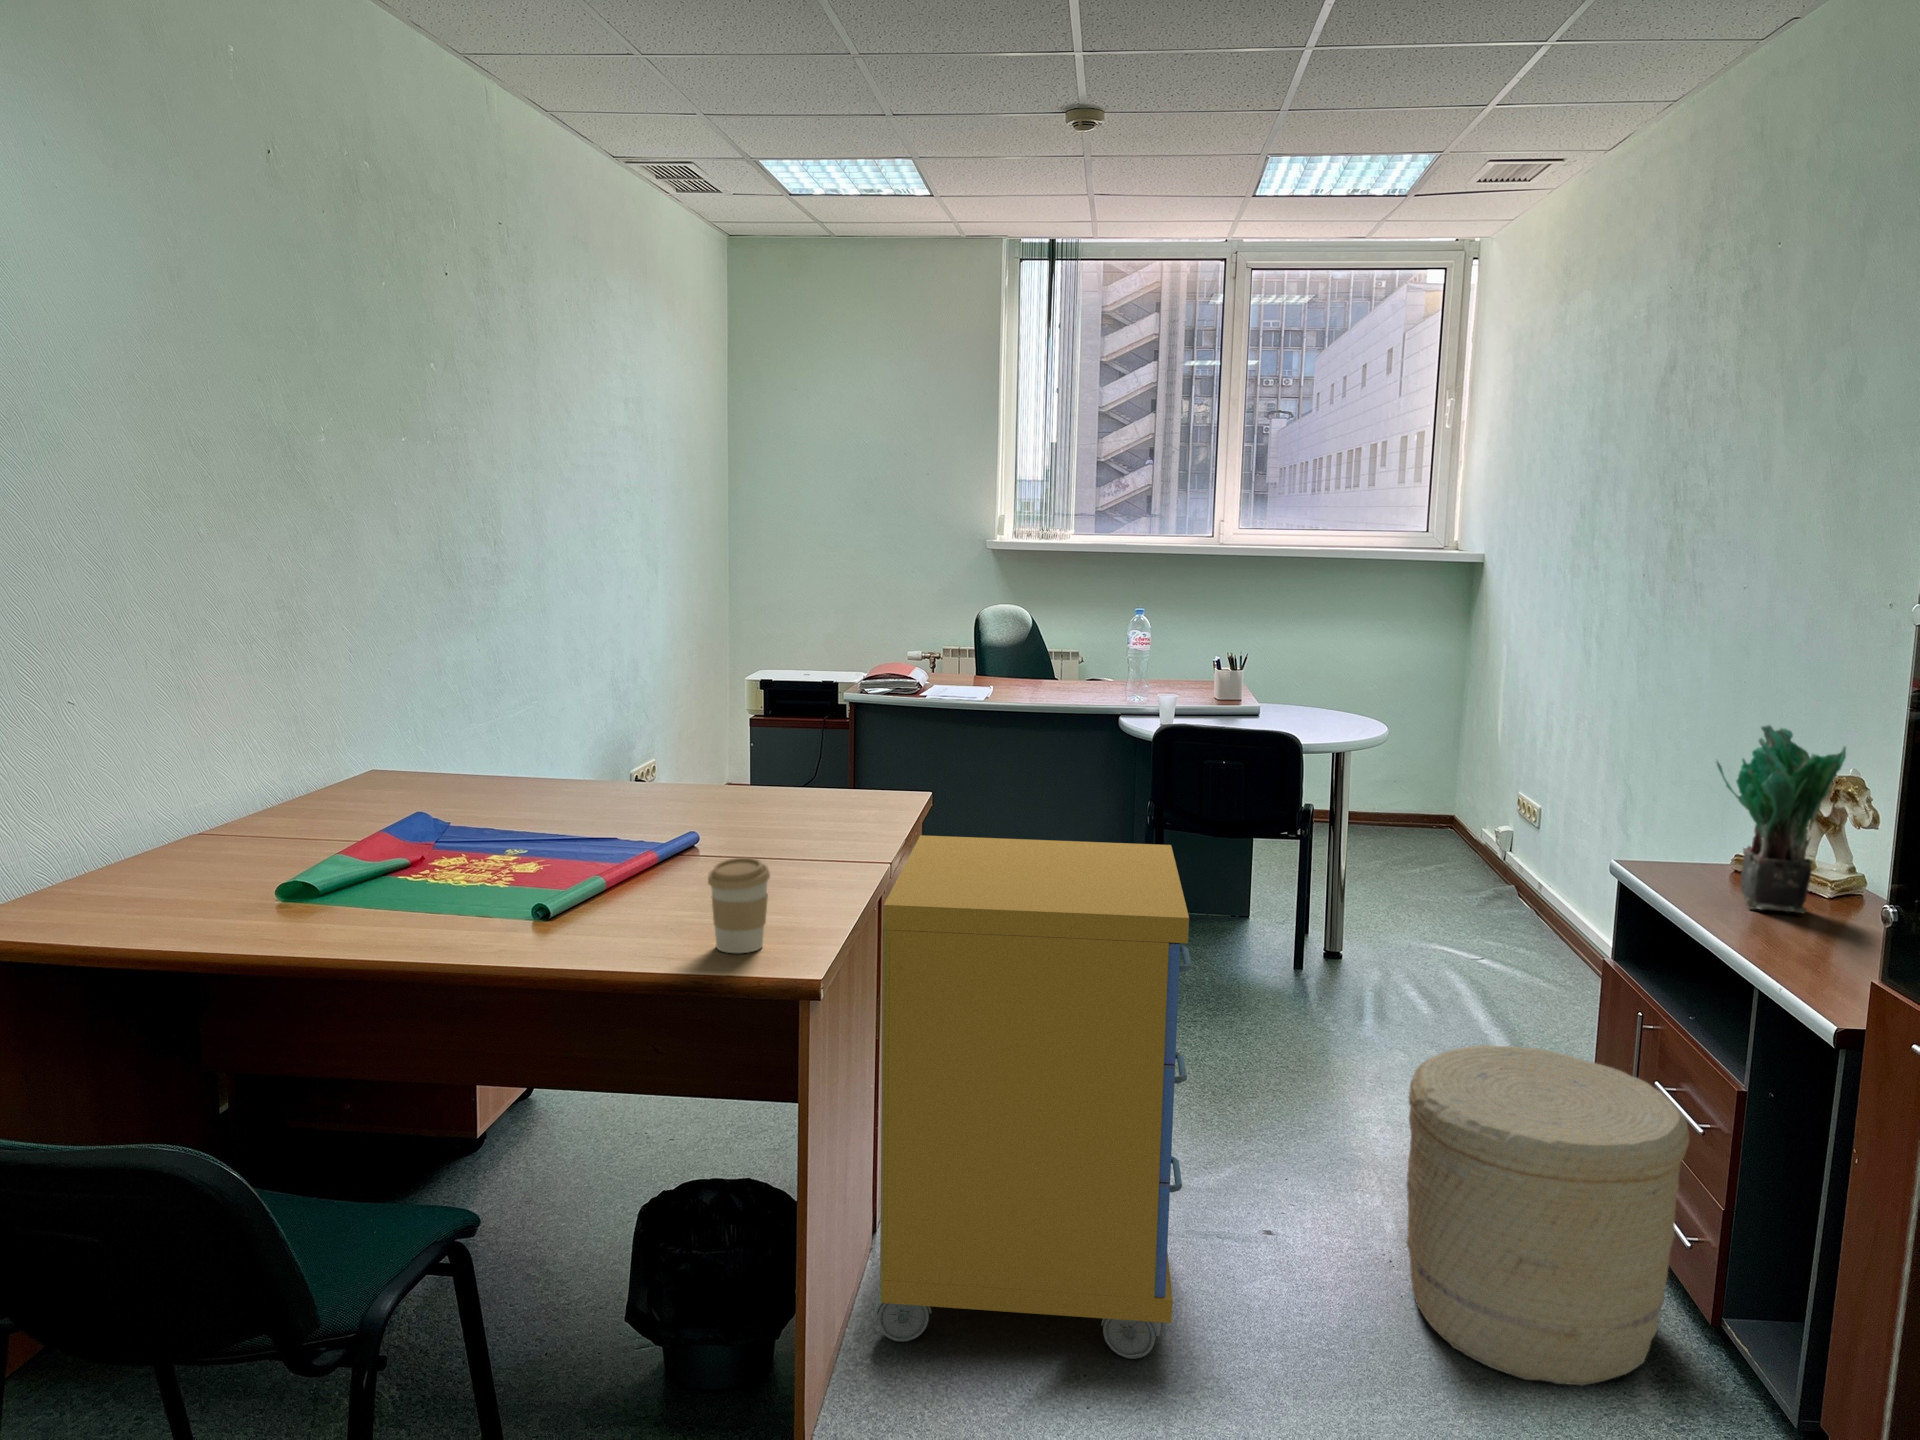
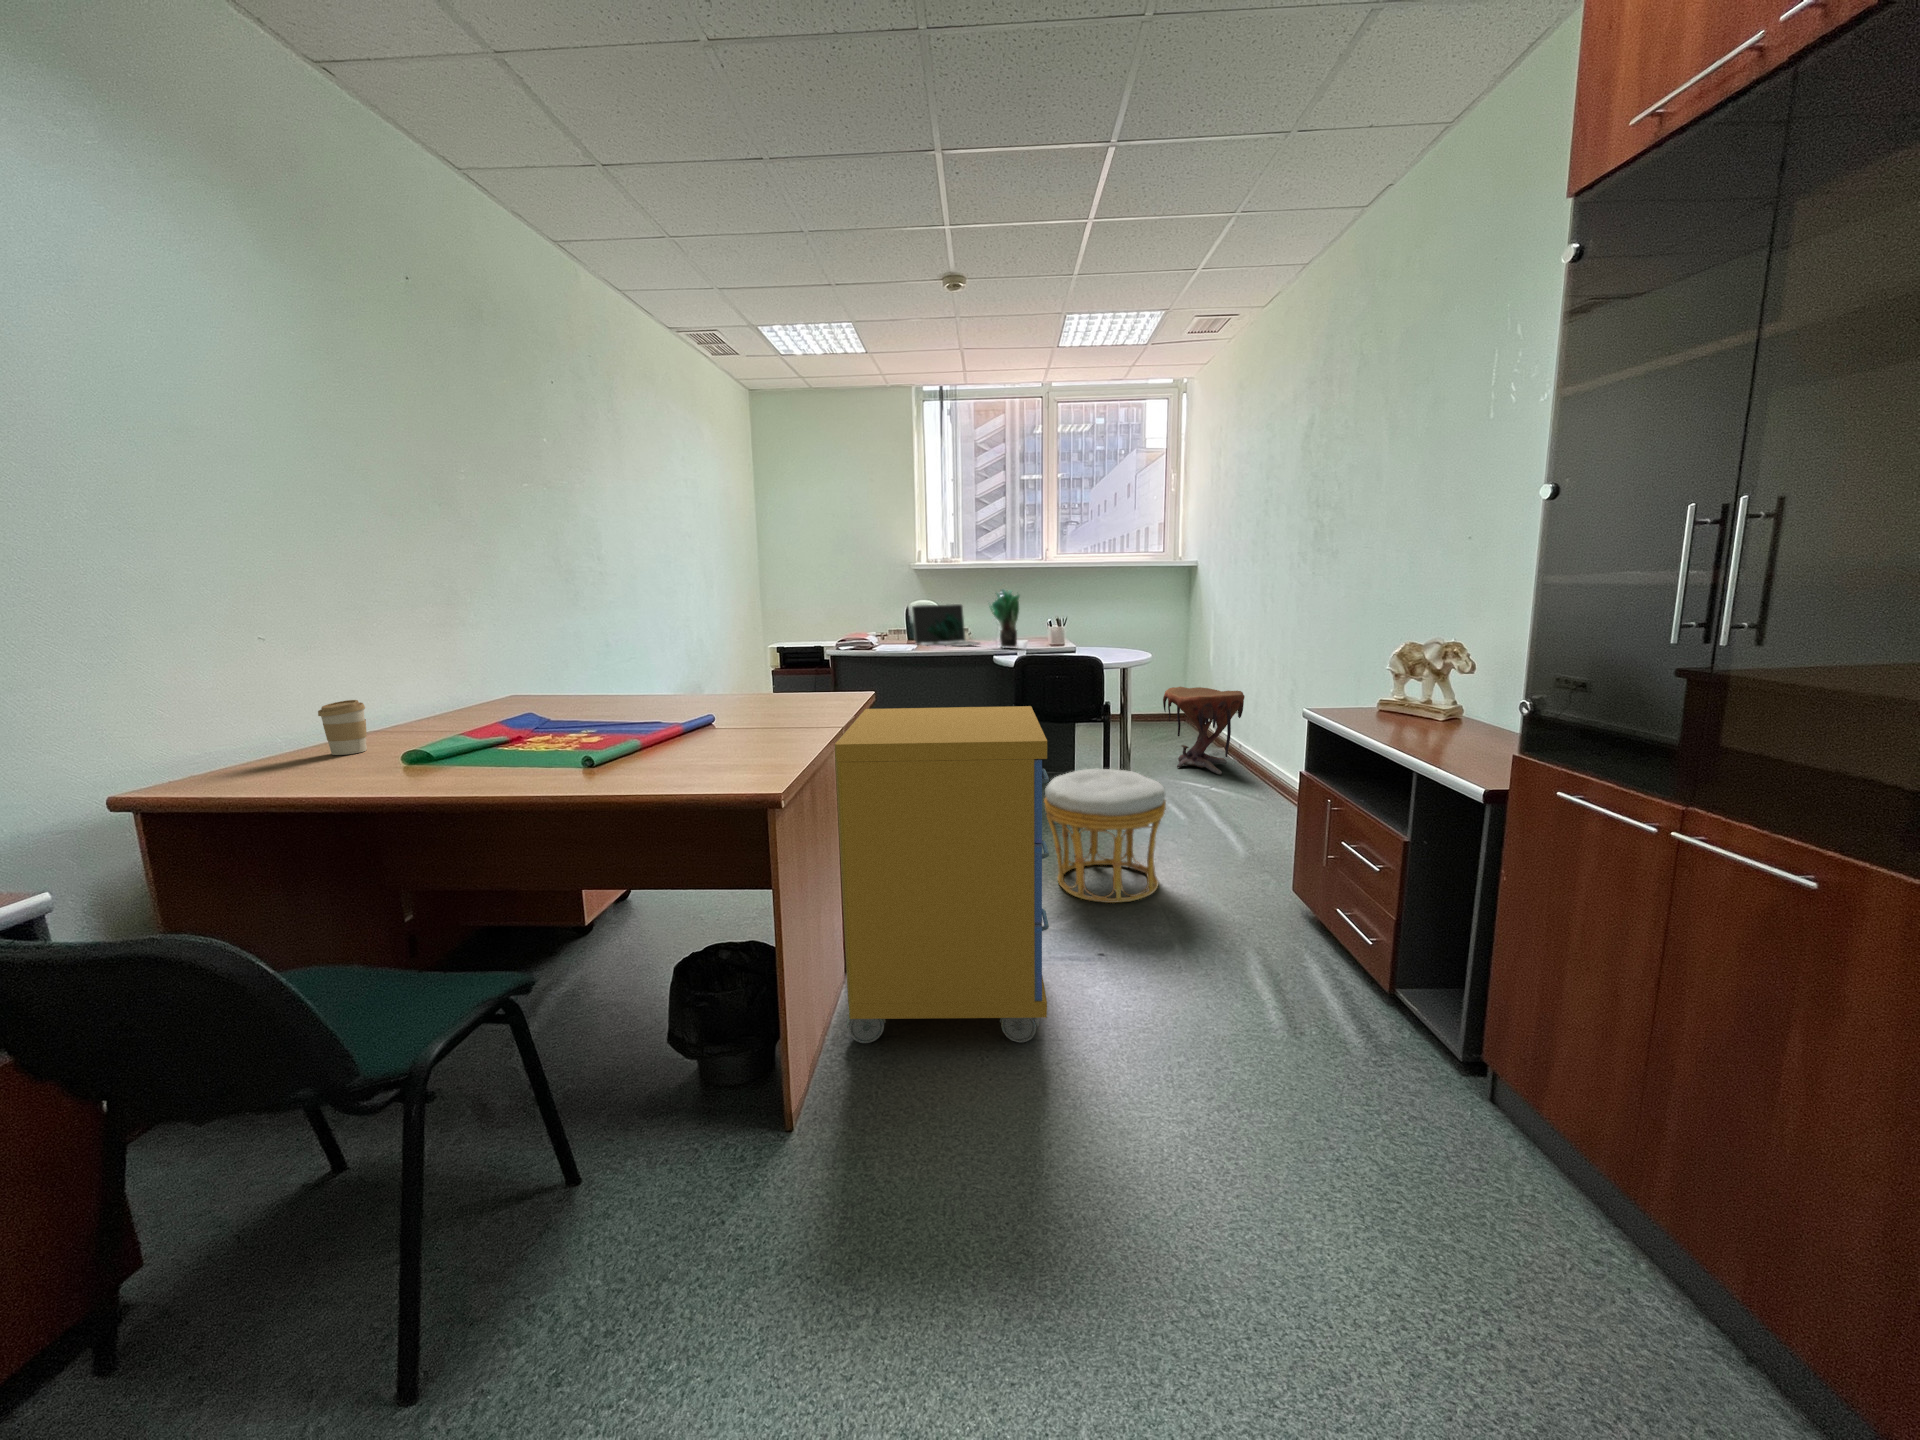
laptop: none [984,618,1097,693] -> present [912,604,980,646]
potted plant: present [1717,725,1846,914] -> present [989,589,1019,647]
side table: none [1407,777,1548,936] -> present [1163,687,1245,774]
coffee cup: present [708,858,770,953] -> present [318,700,367,755]
ottoman: none [1189,929,1385,1152] -> present [1044,769,1166,903]
woven basket: present [1406,1045,1689,1386] -> none [1192,824,1376,1037]

